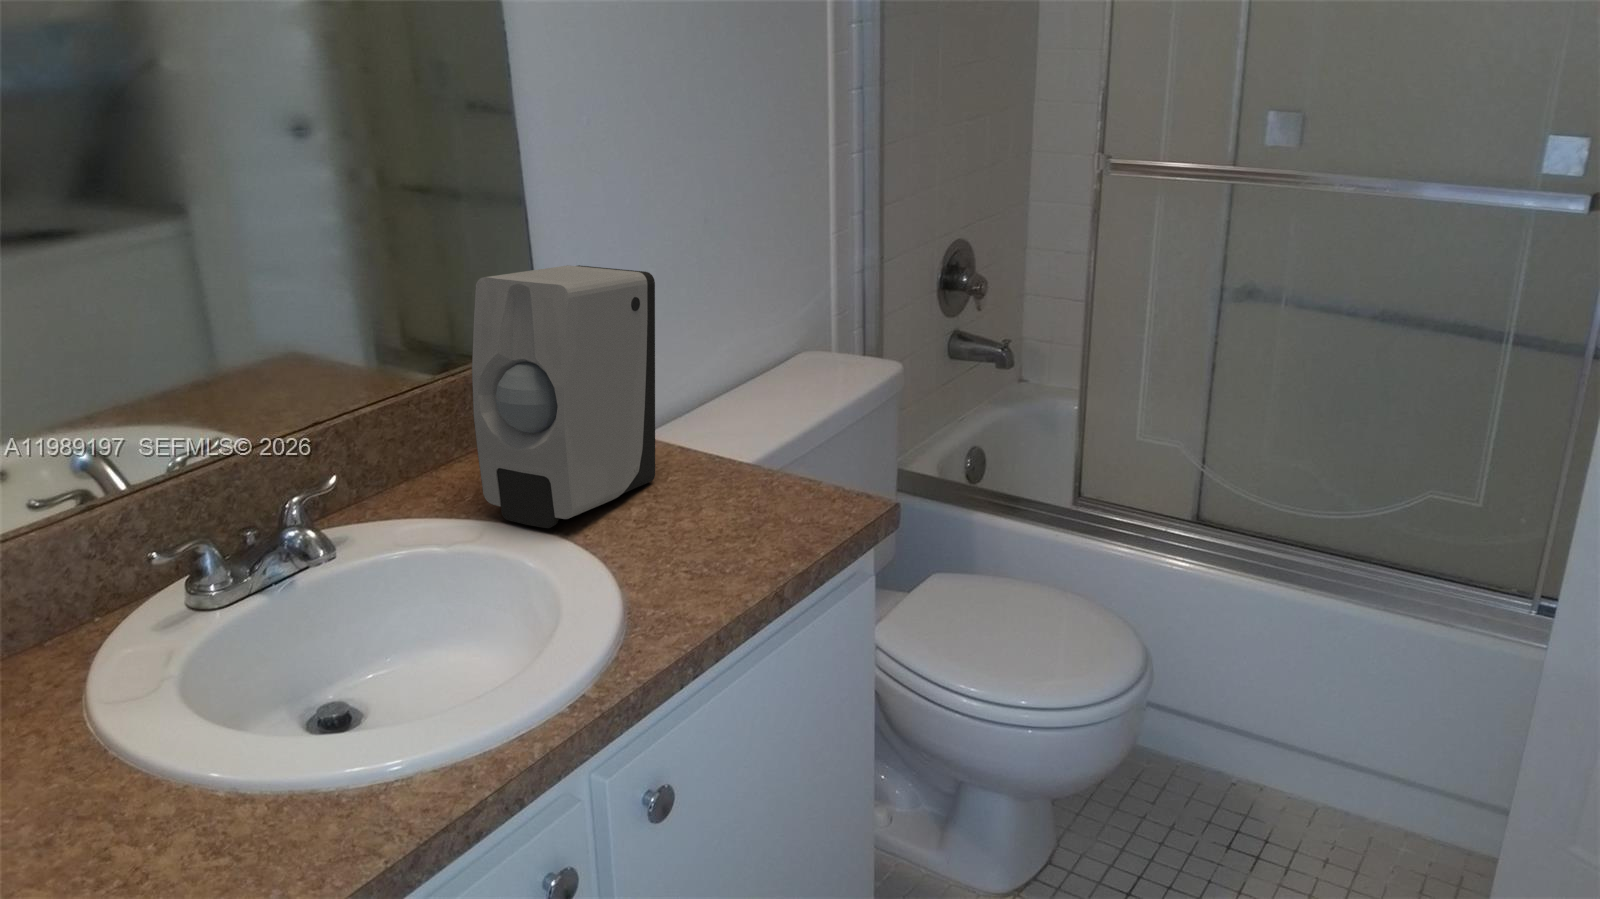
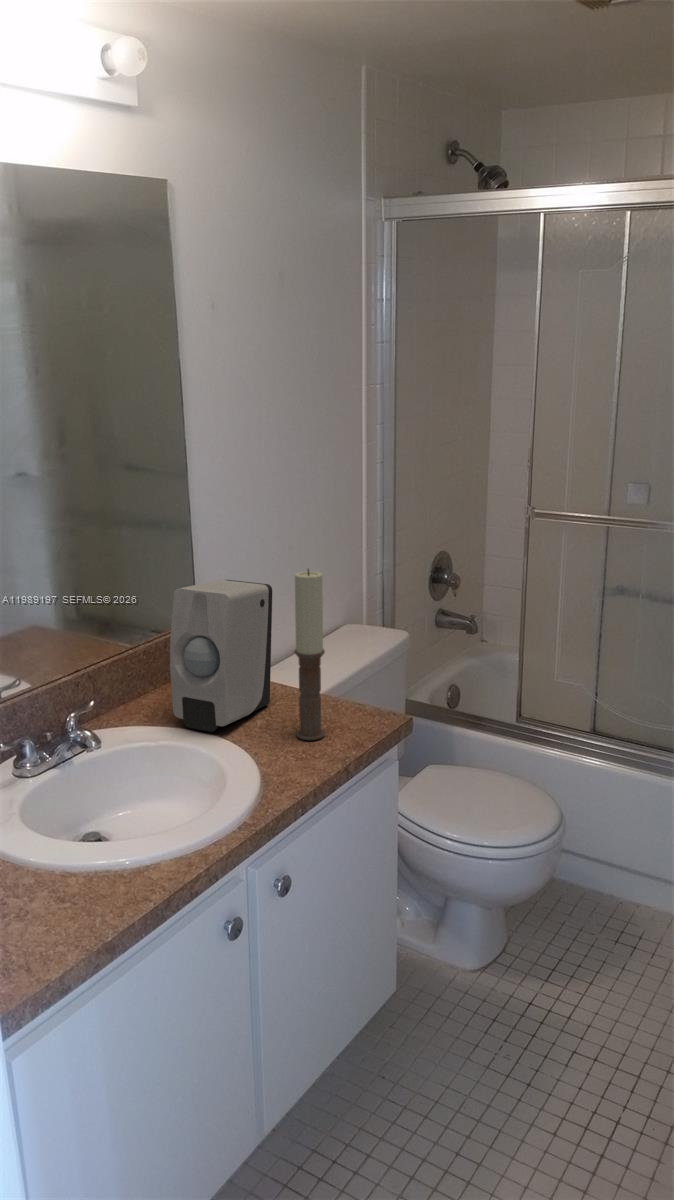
candle: none [684,237,744,543] -> present [294,569,325,740]

